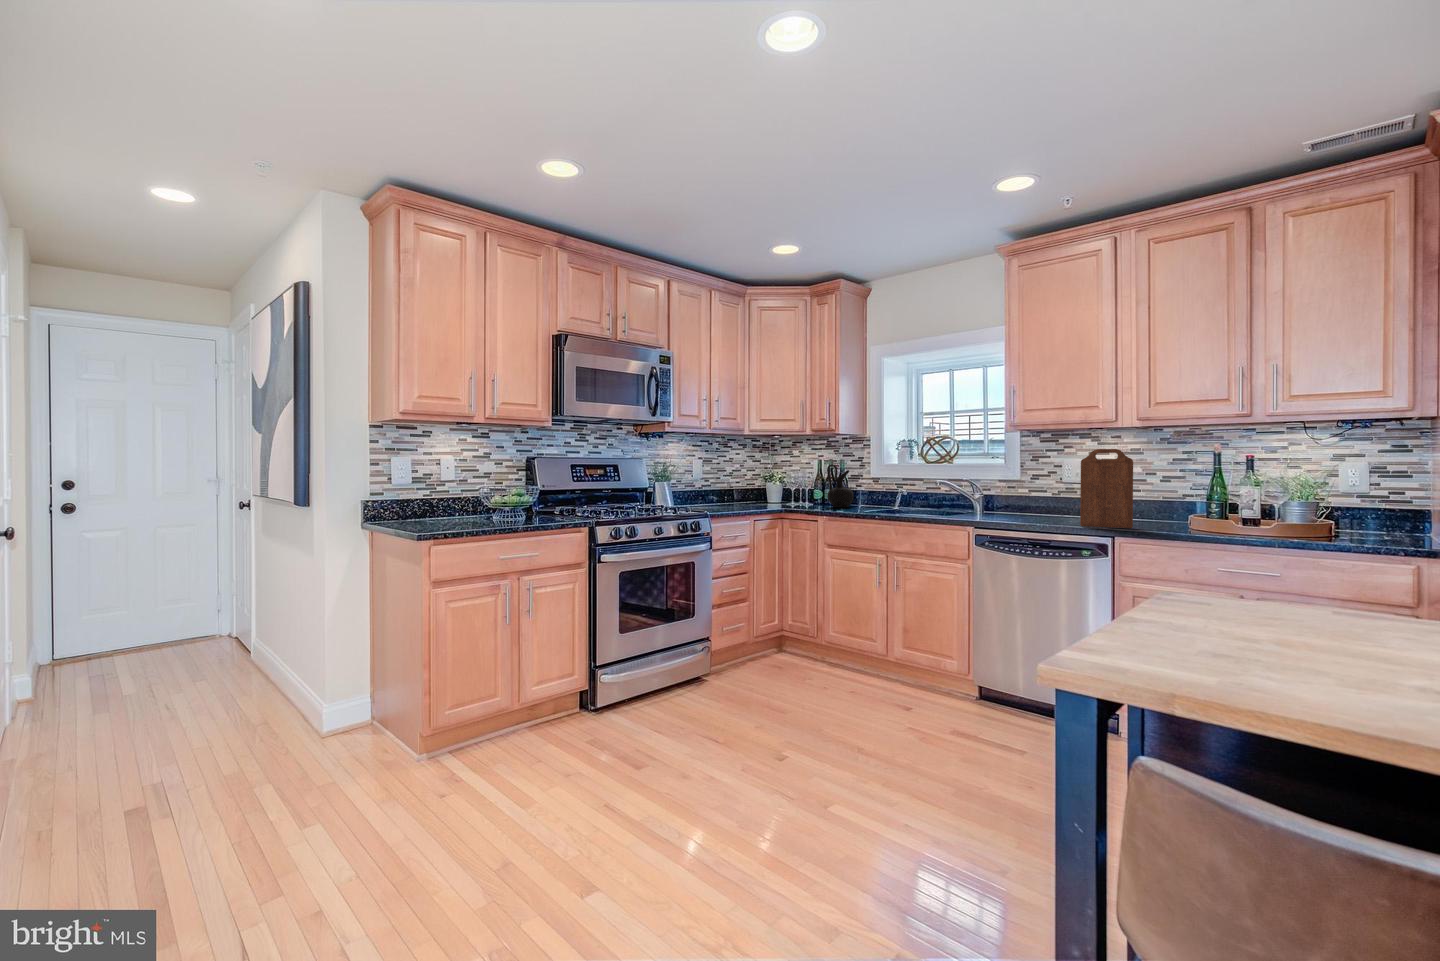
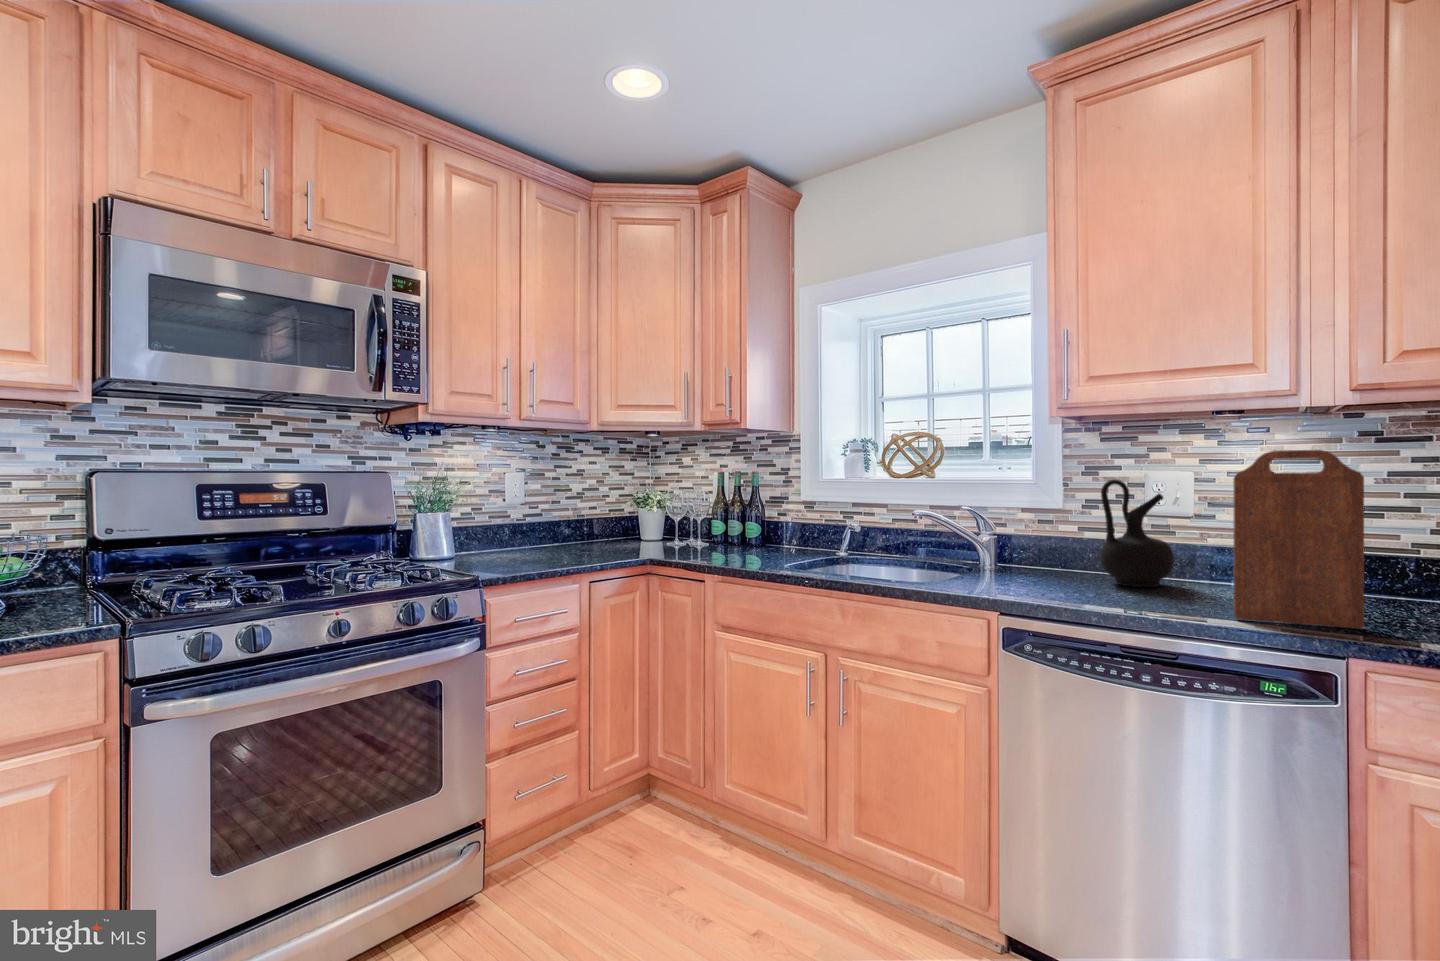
ceramic jug: present [827,464,853,507] -> present [1100,480,1174,587]

